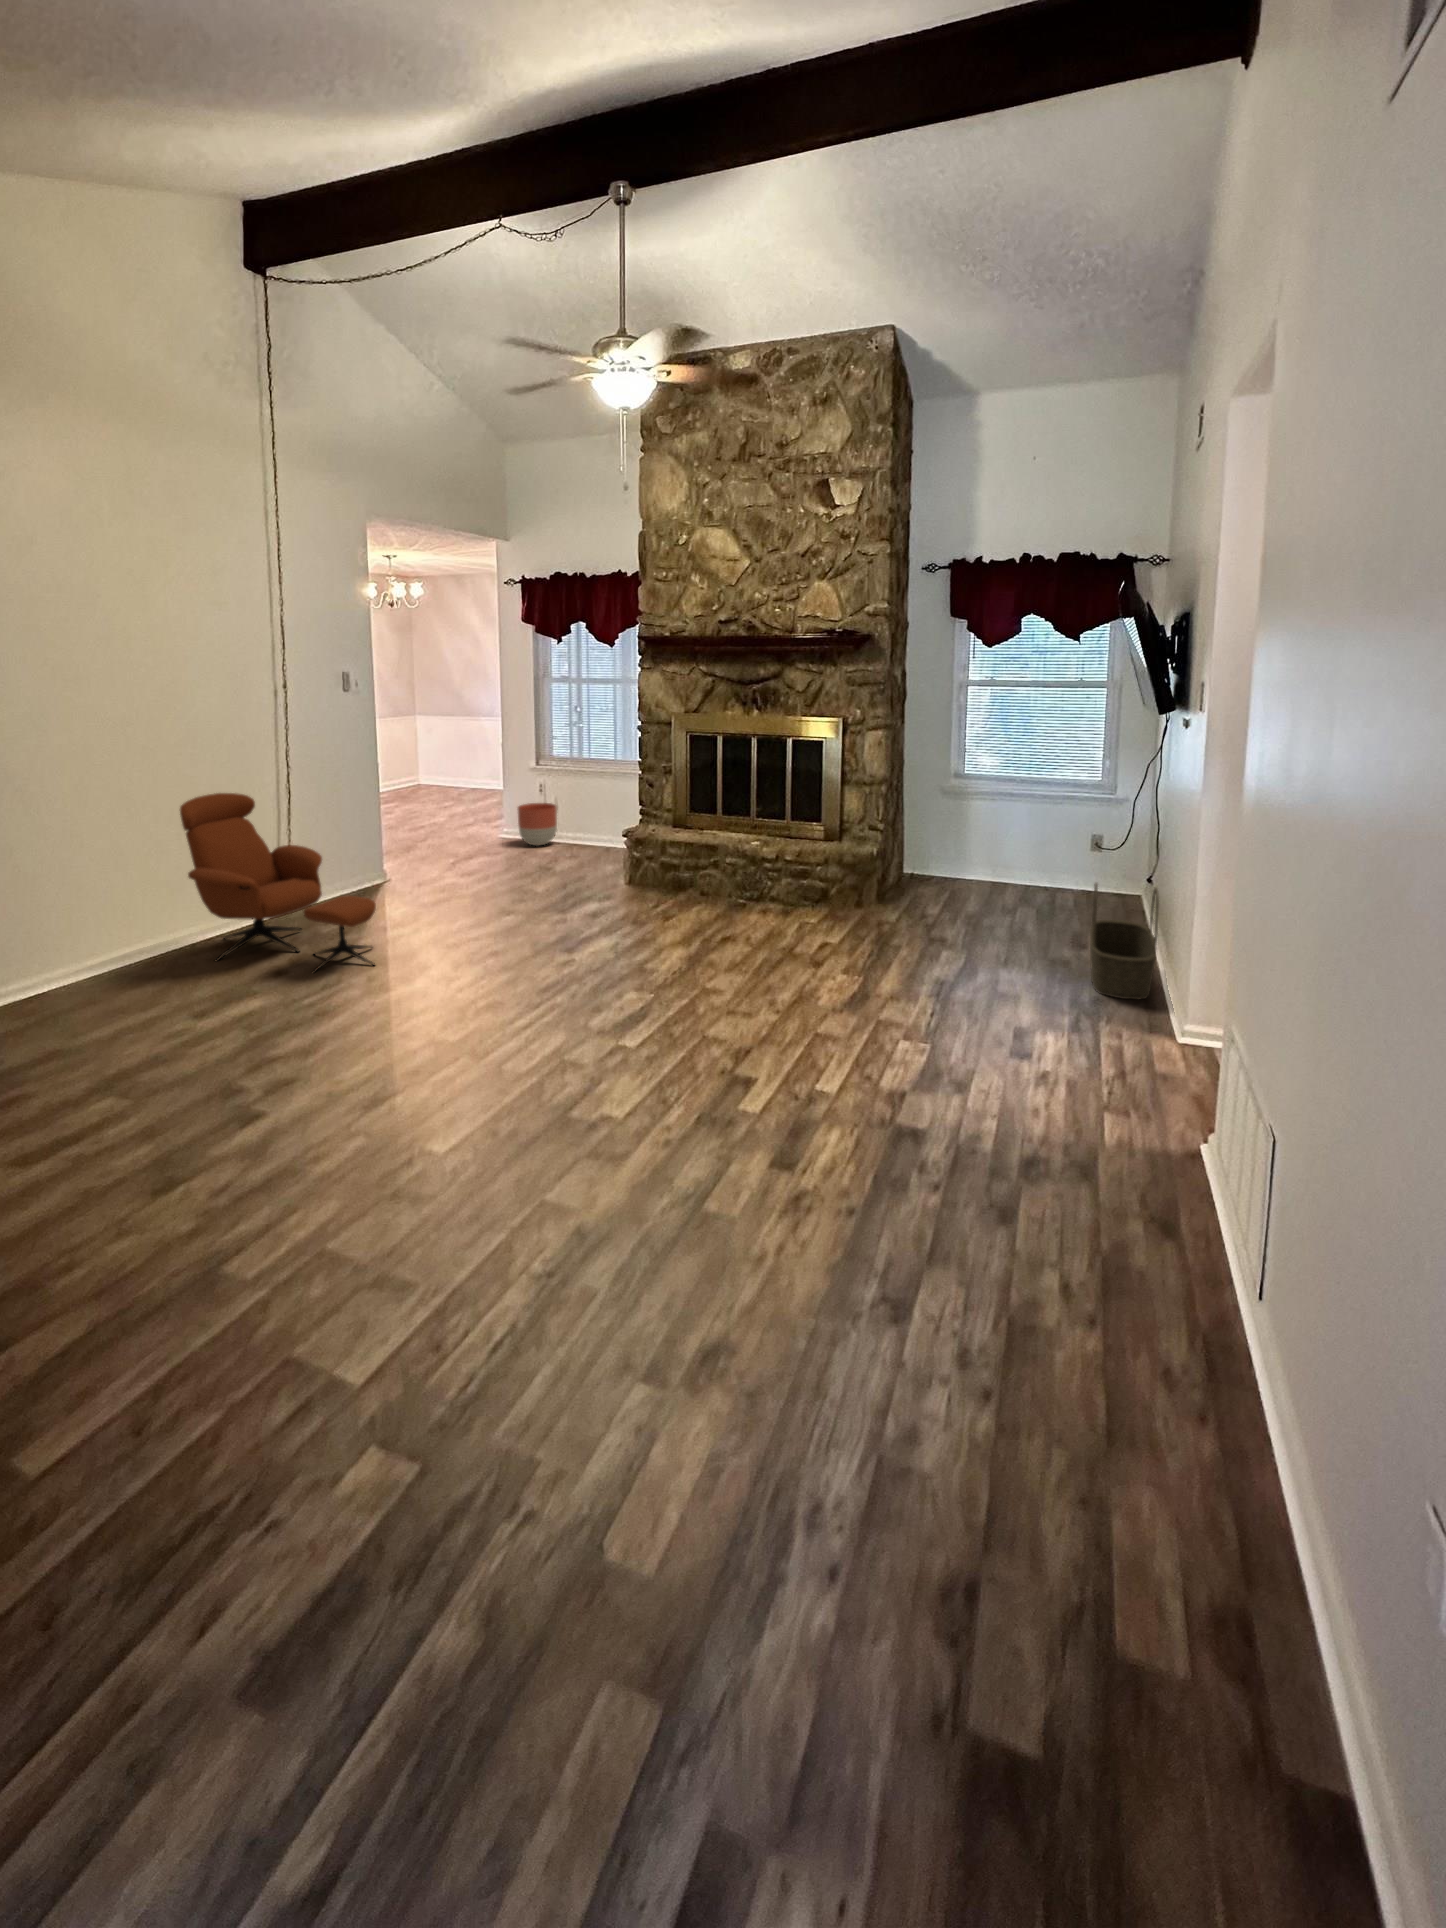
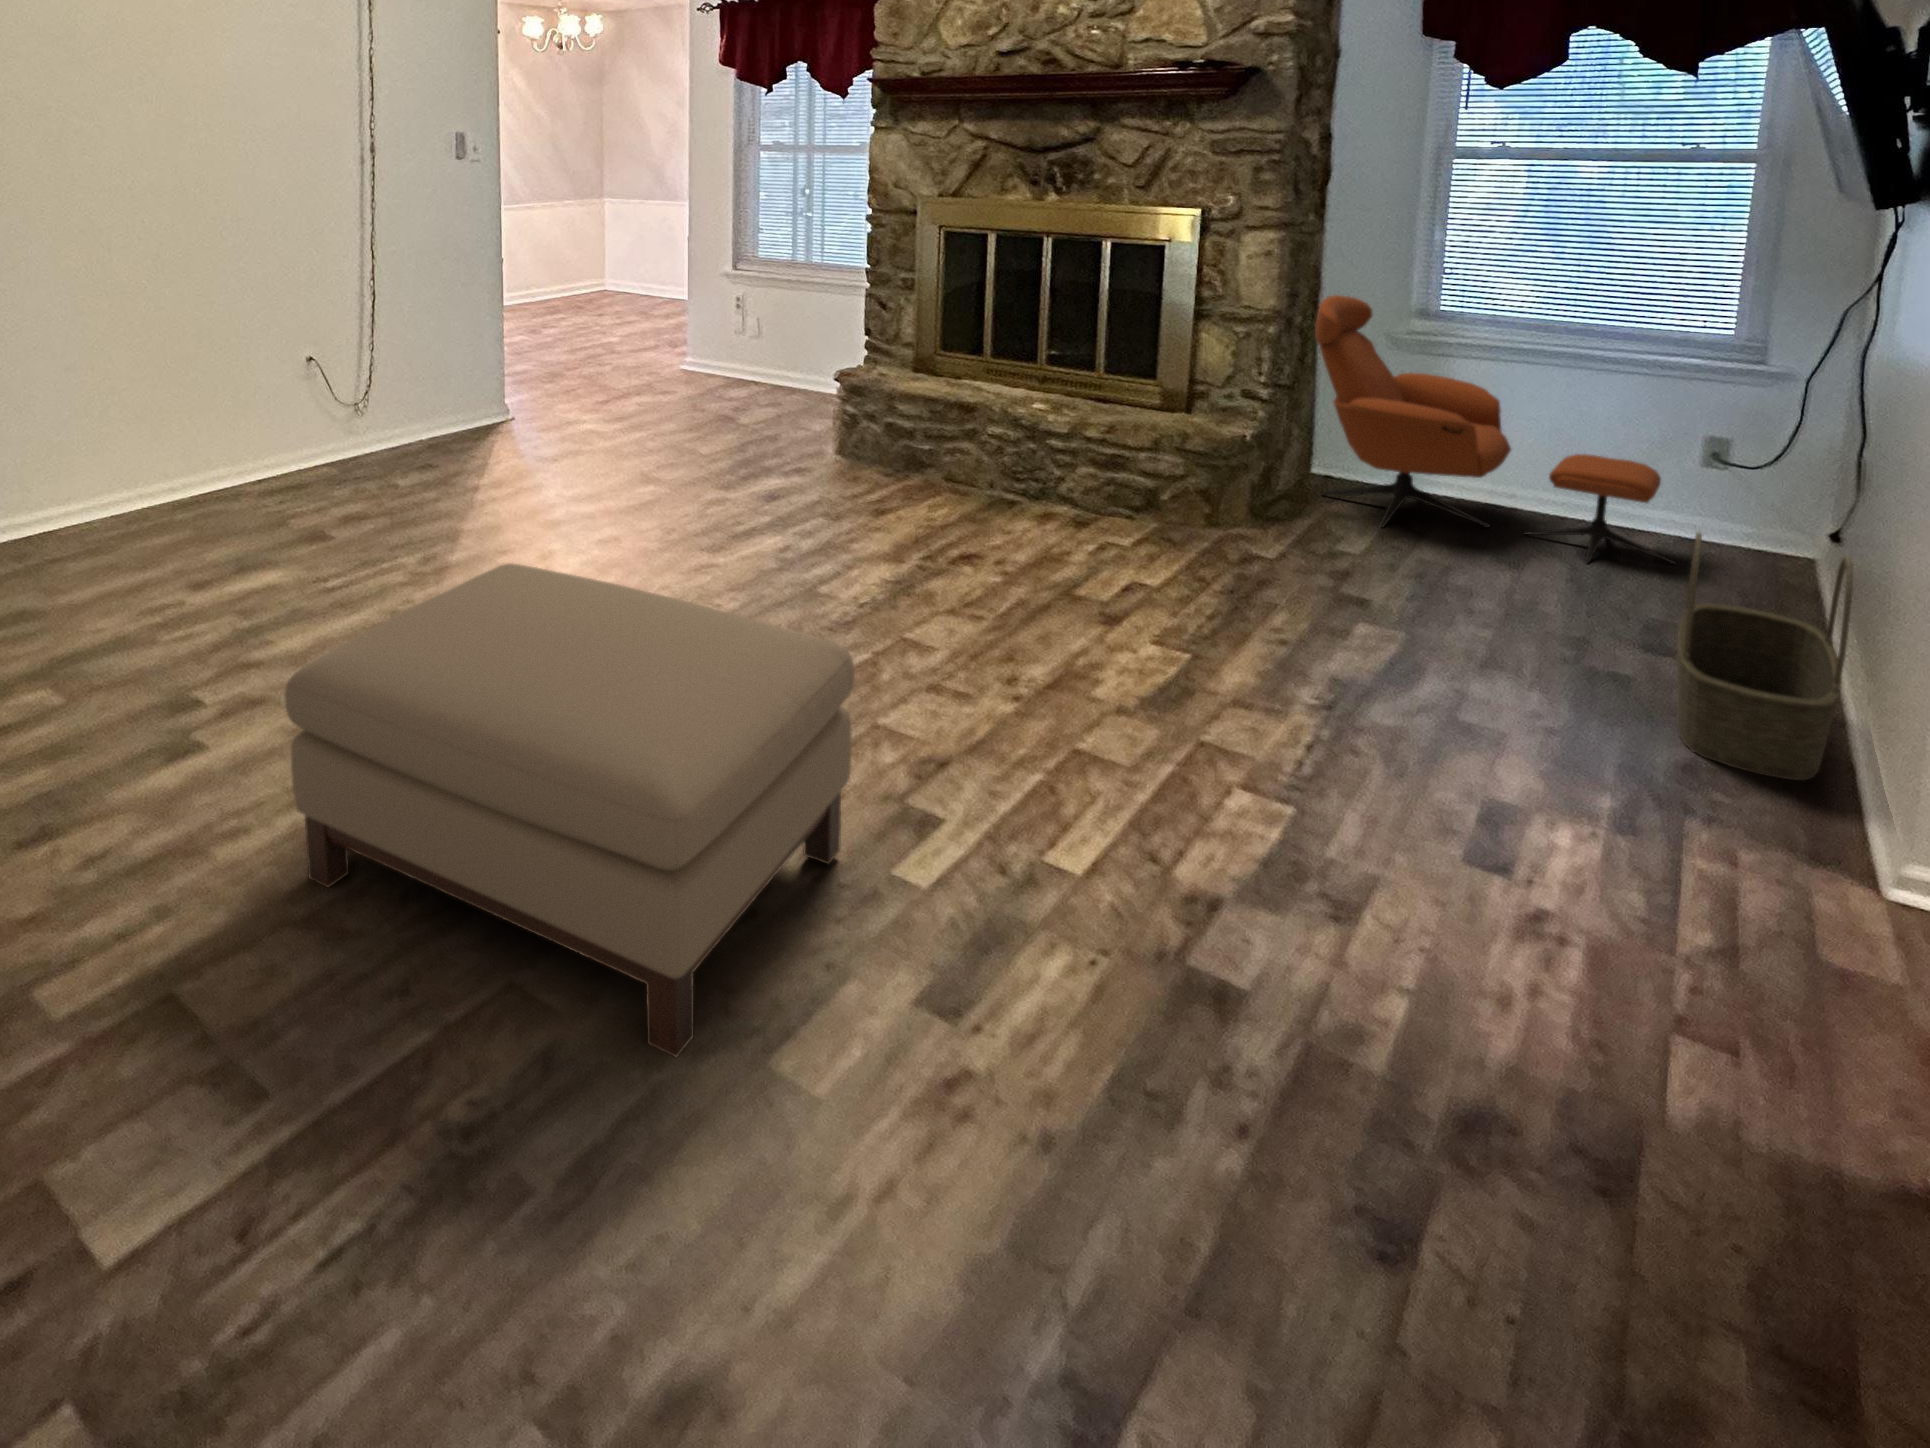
lounge chair: present [180,793,376,972] -> present [1315,295,1675,564]
planter: present [517,803,557,846] -> none [709,321,764,381]
ottoman: none [374,962,715,1212] -> present [284,563,855,1057]

